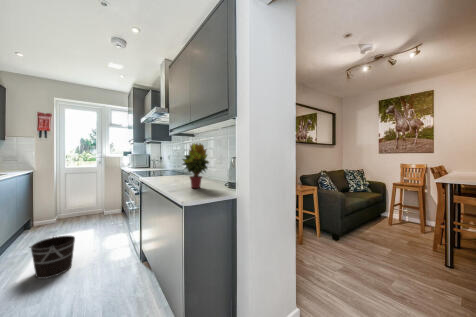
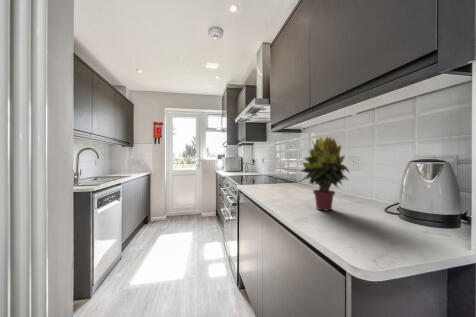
bucket: present [30,236,75,279] -> none [141,238,177,283]

